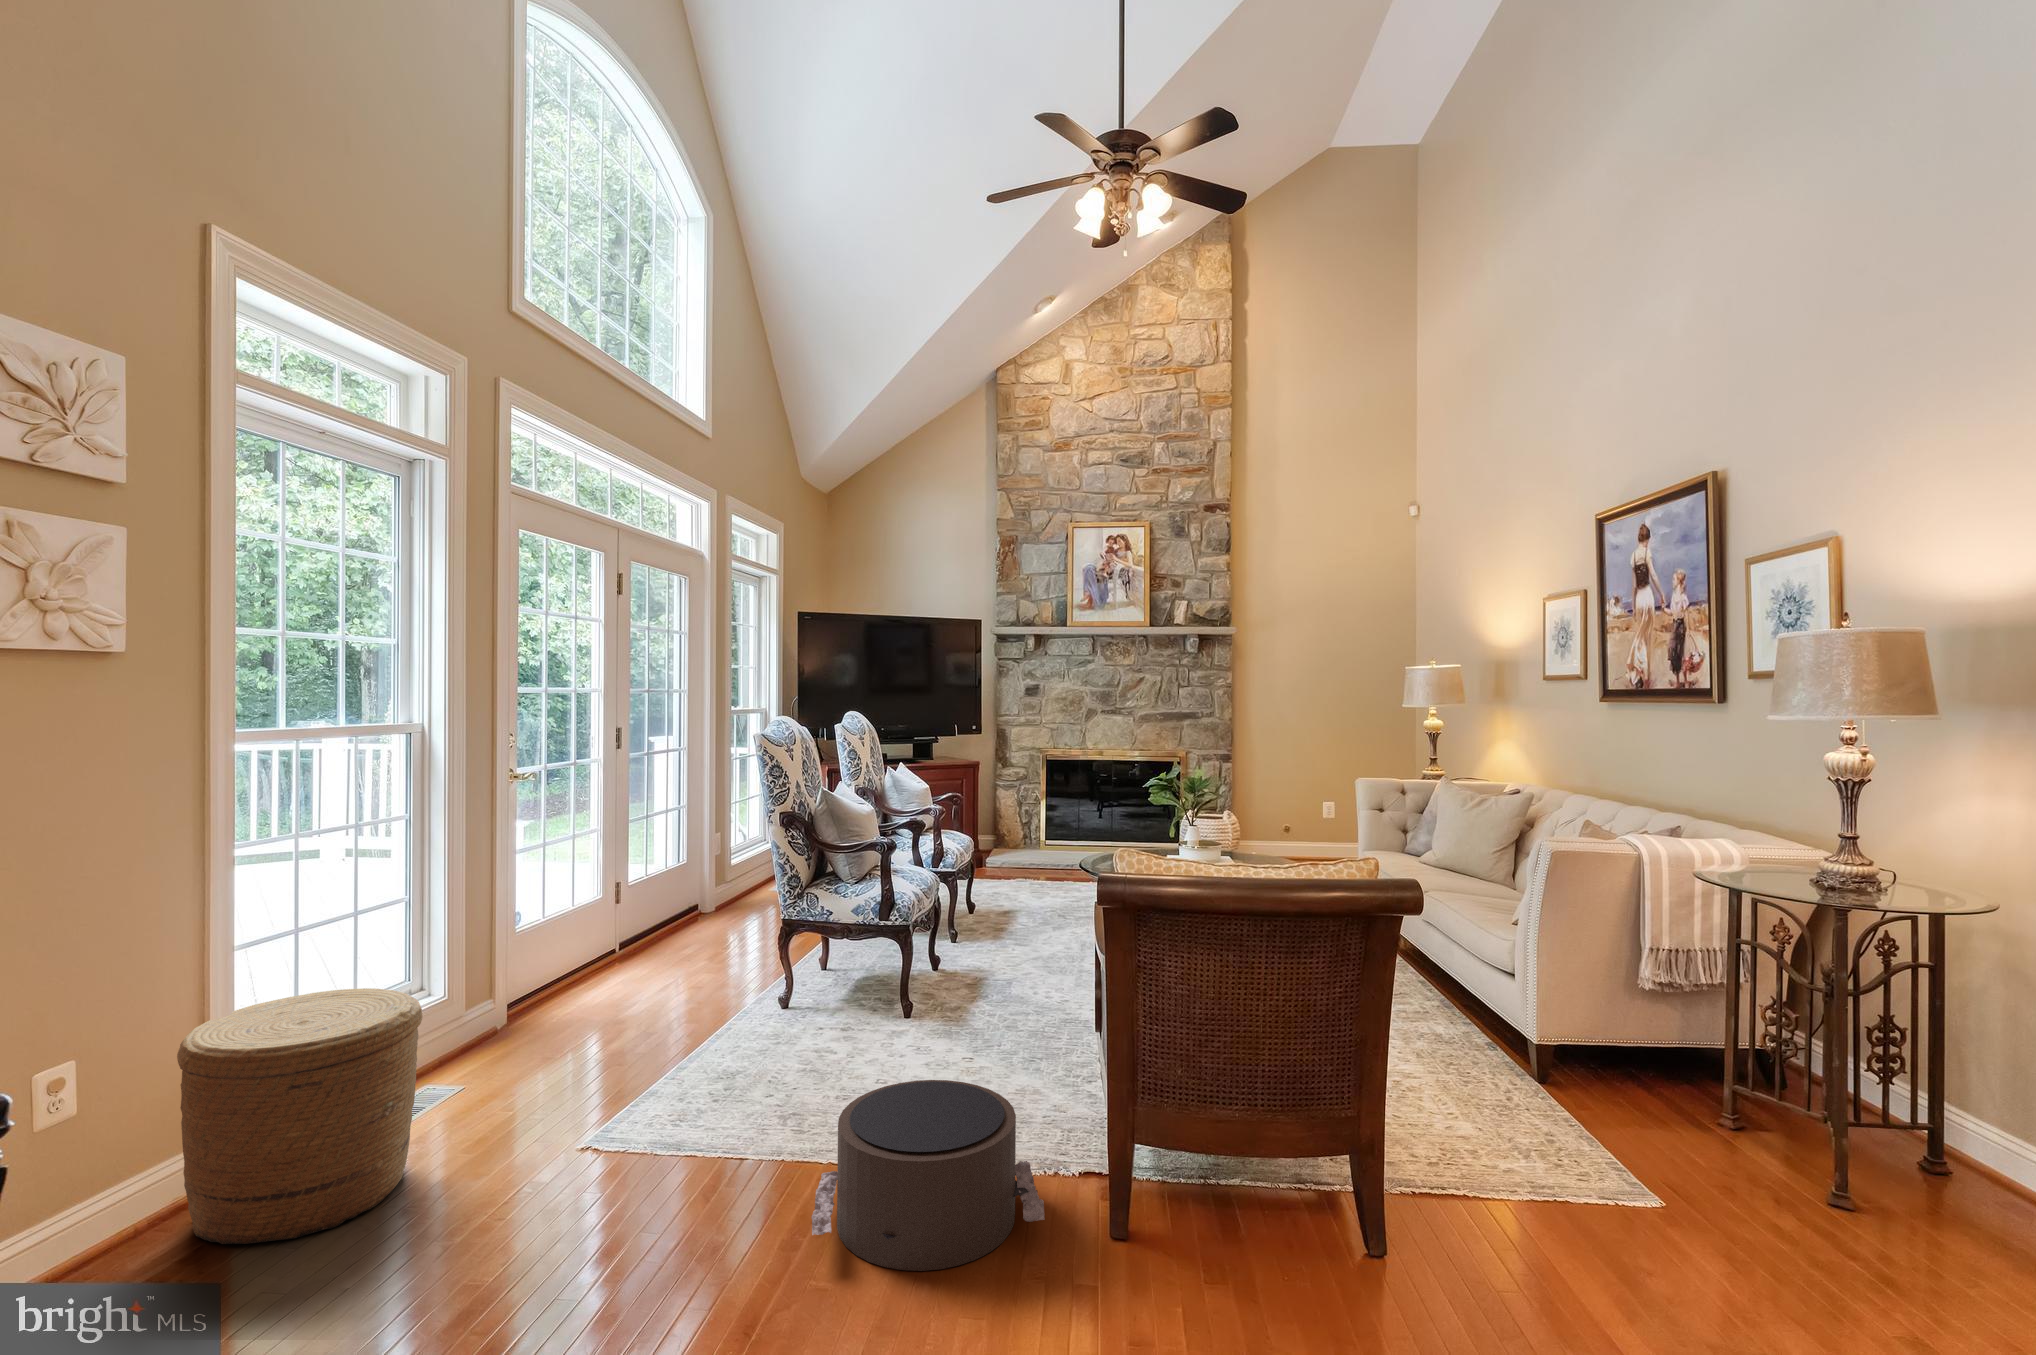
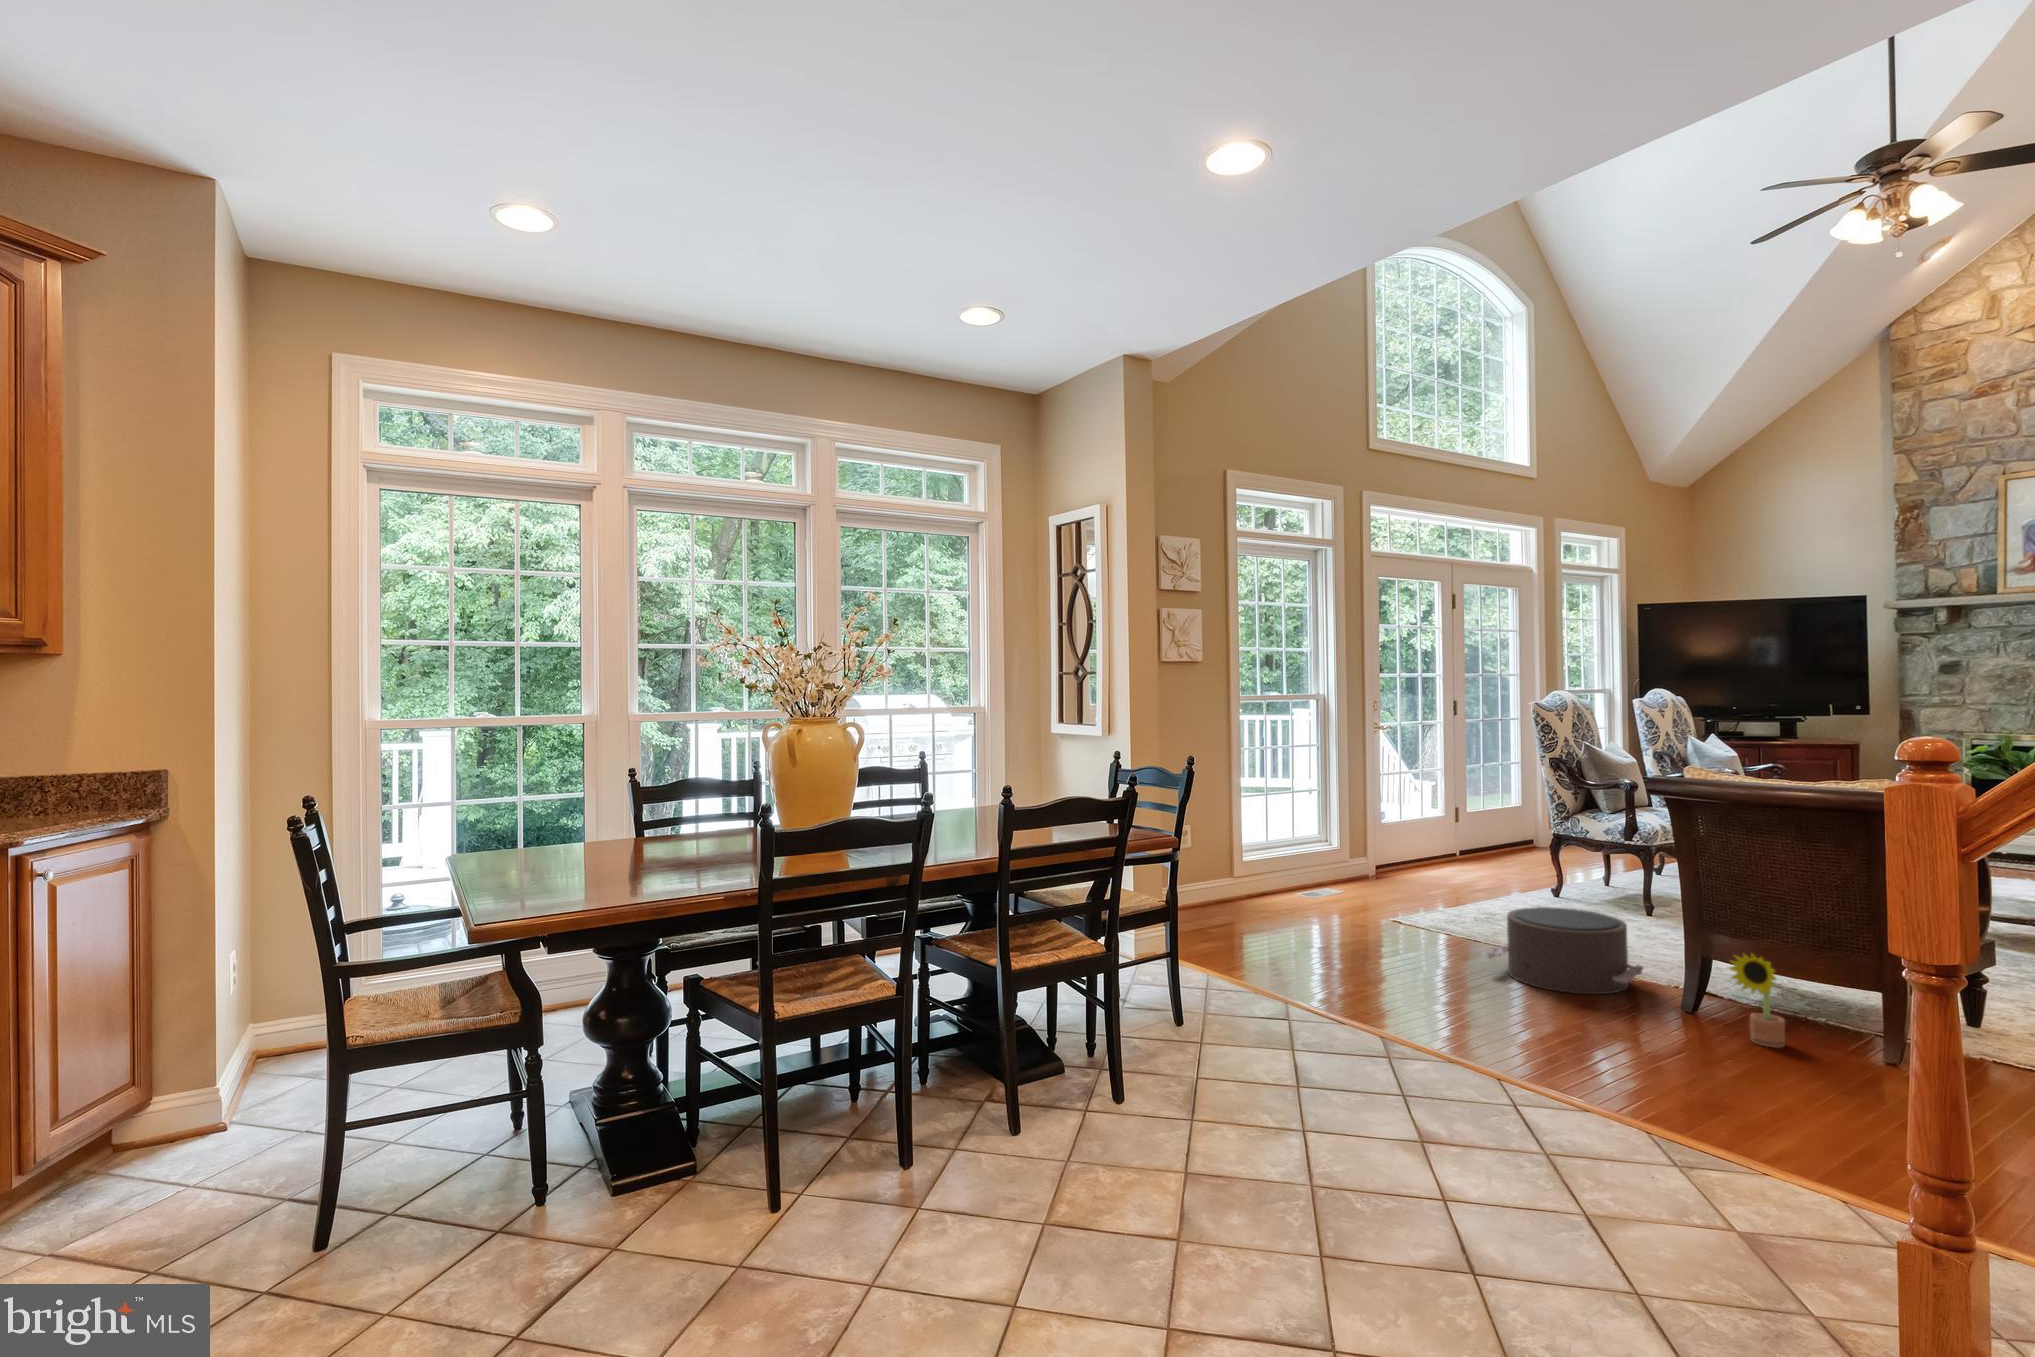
woven basket: present [177,988,422,1244] -> none [1224,820,1317,919]
decorative plant: none [1223,1152,1300,1290] -> present [1729,954,1785,1048]

